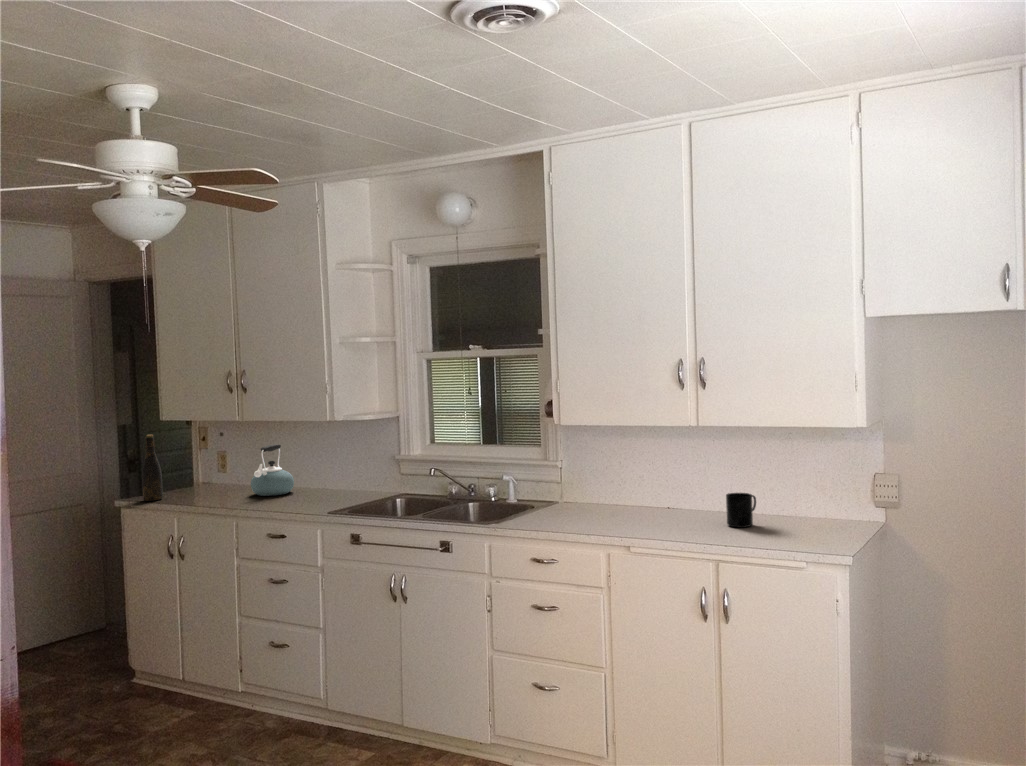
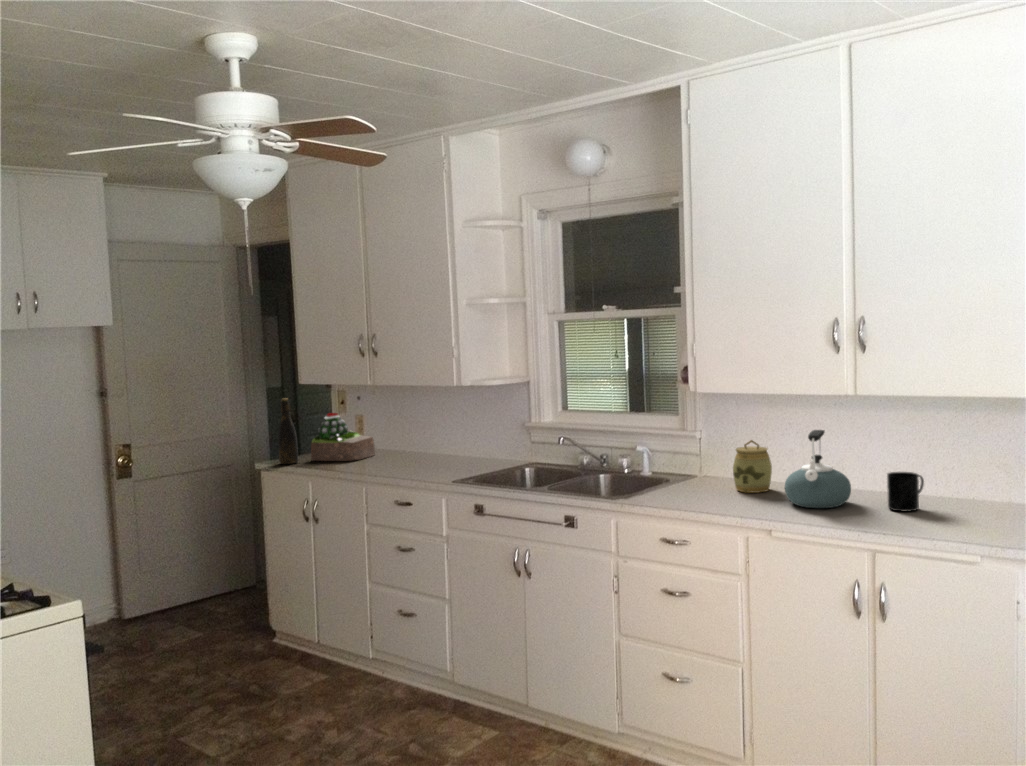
kettle: present [251,444,294,496] -> present [785,430,851,508]
succulent plant: none [176,449,242,497] -> present [311,413,375,461]
jar: none [592,467,626,515] -> present [733,440,772,493]

